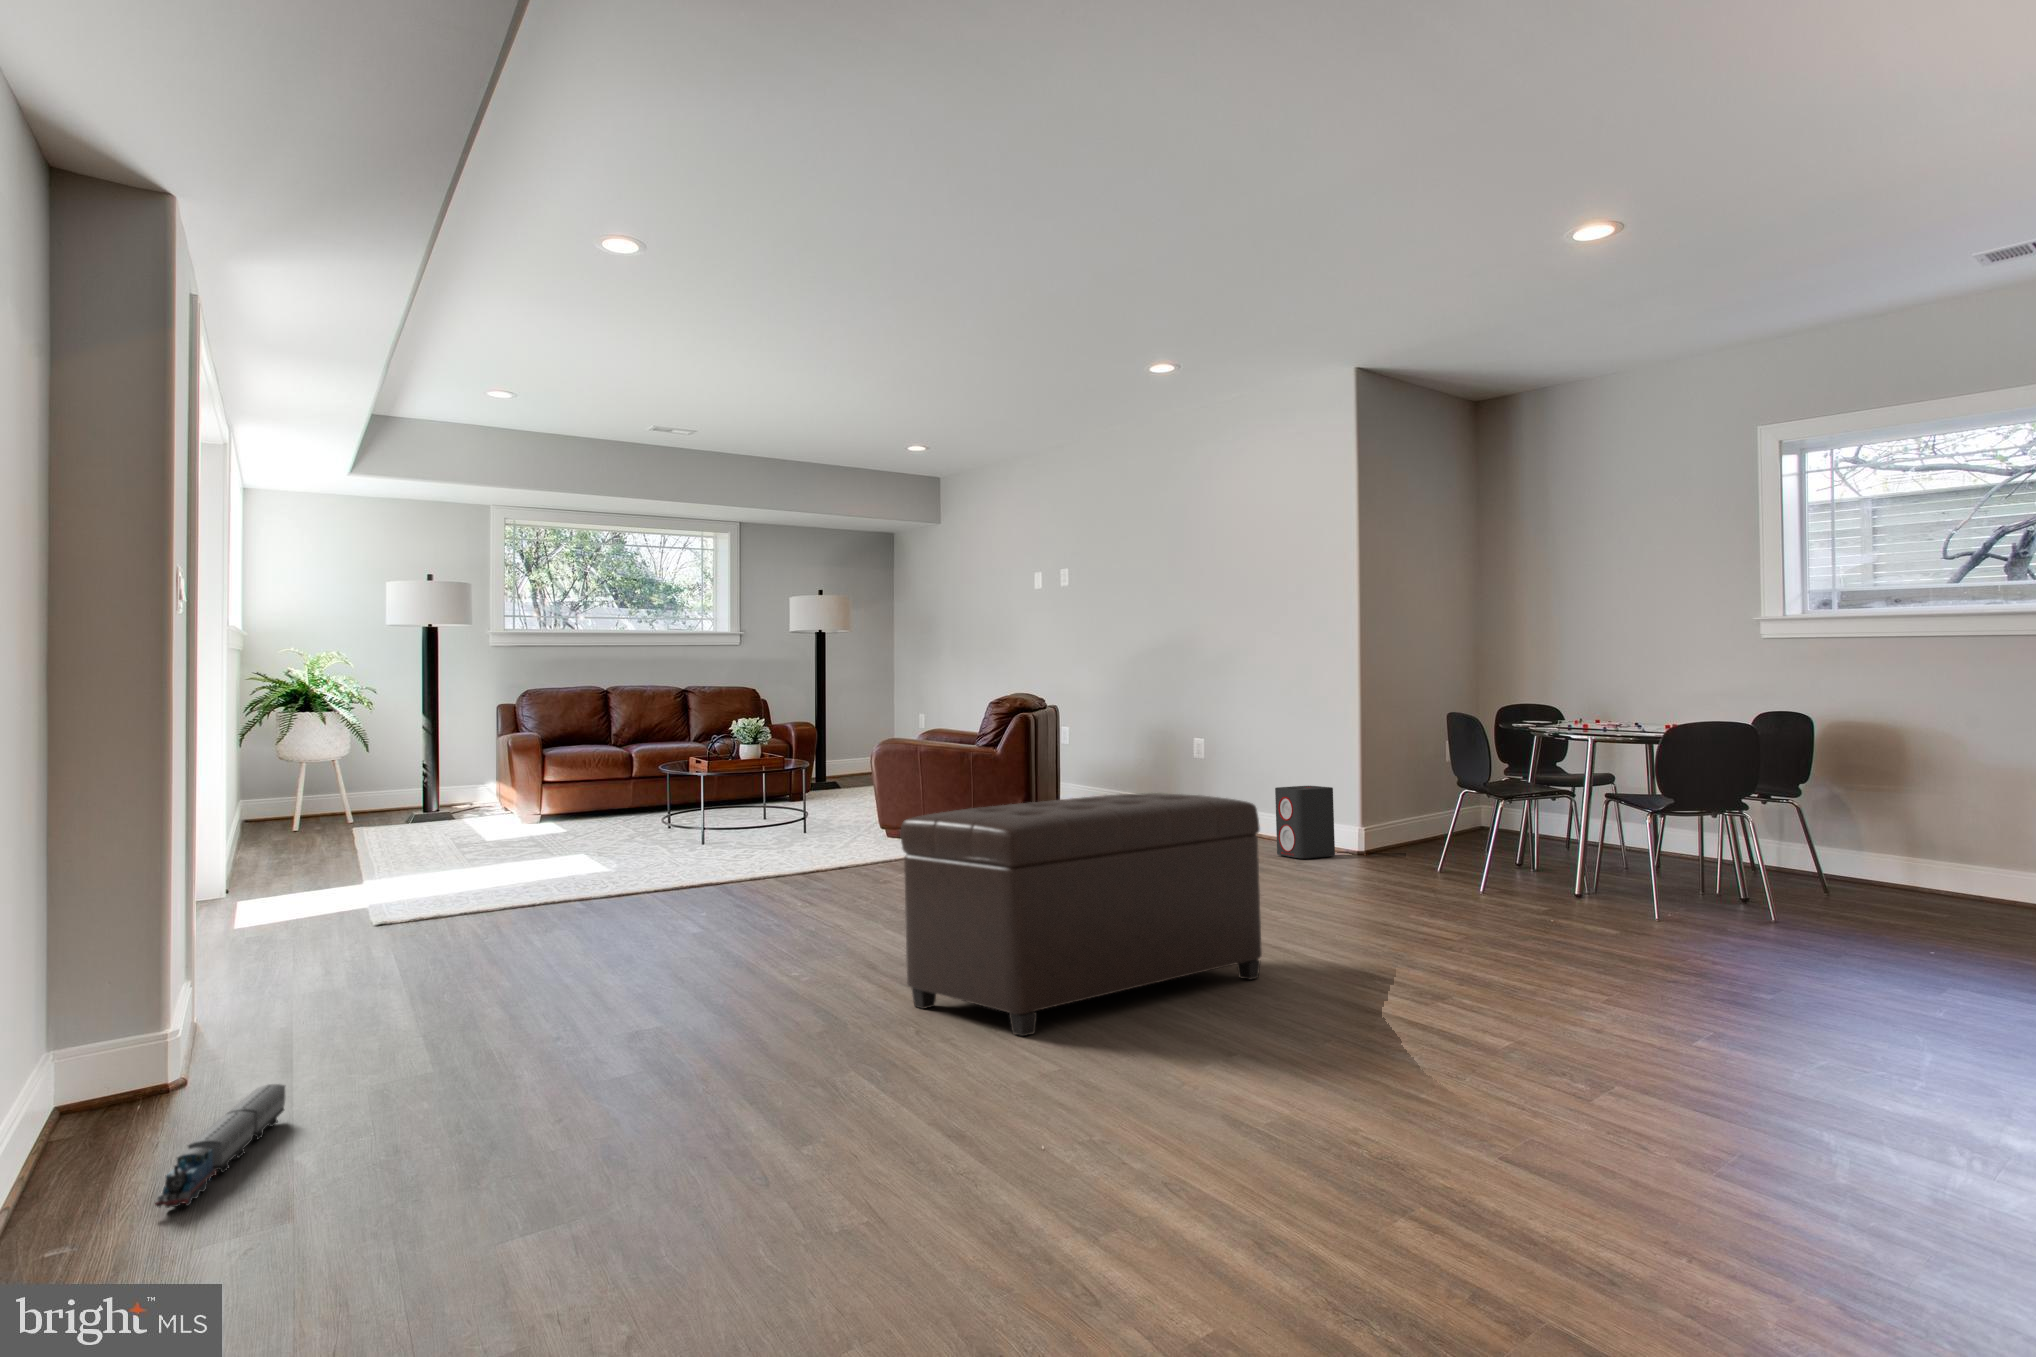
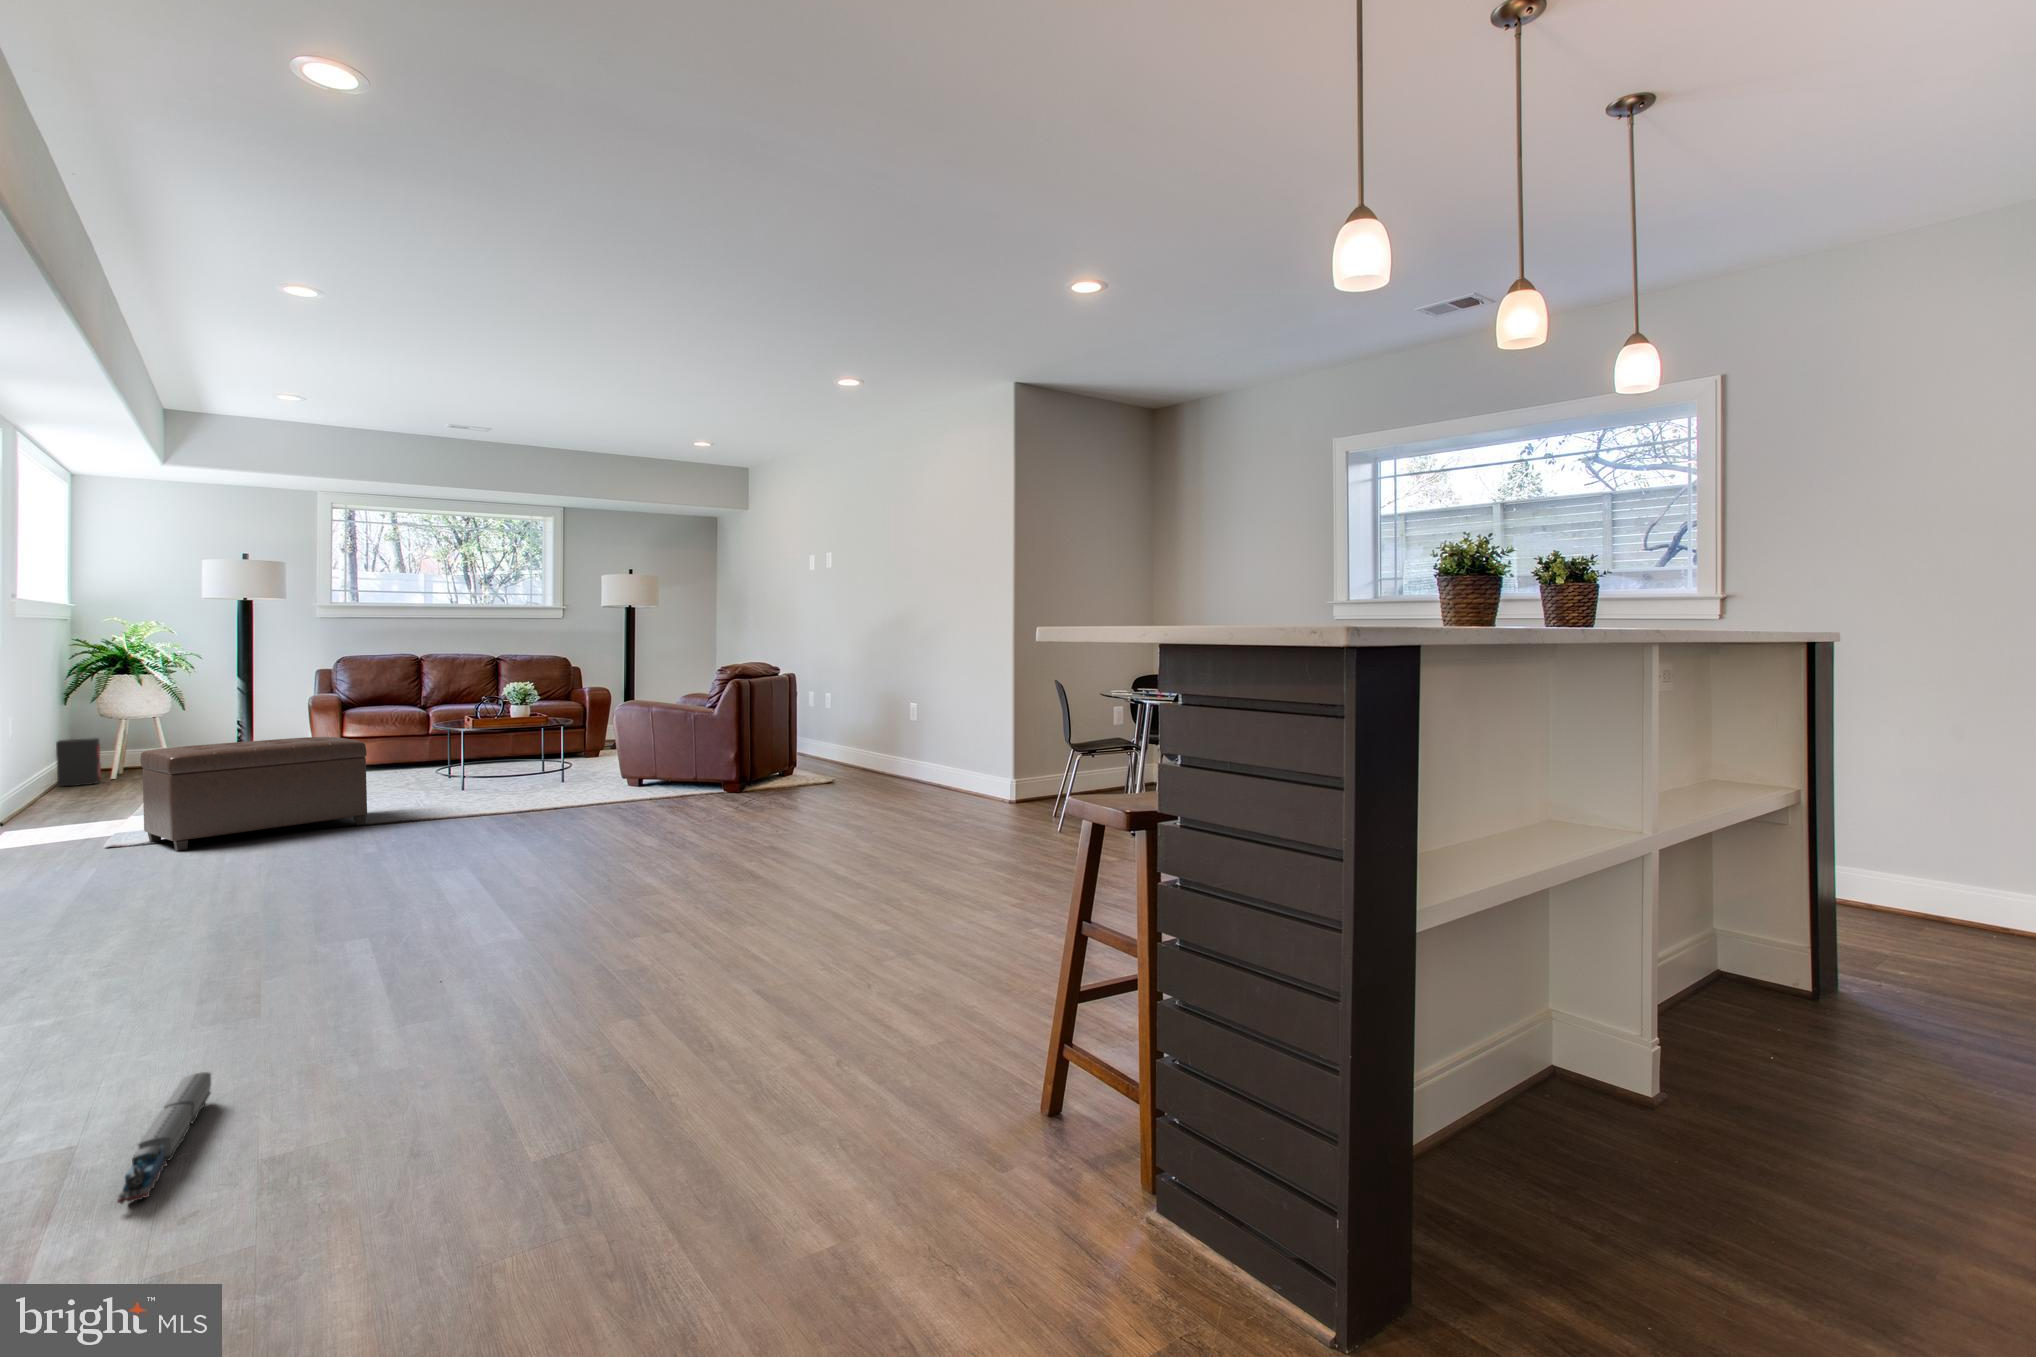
speaker: present [1275,786,1335,859] -> present [56,738,101,786]
ottoman: present [901,793,1262,1036] -> present [140,737,367,851]

